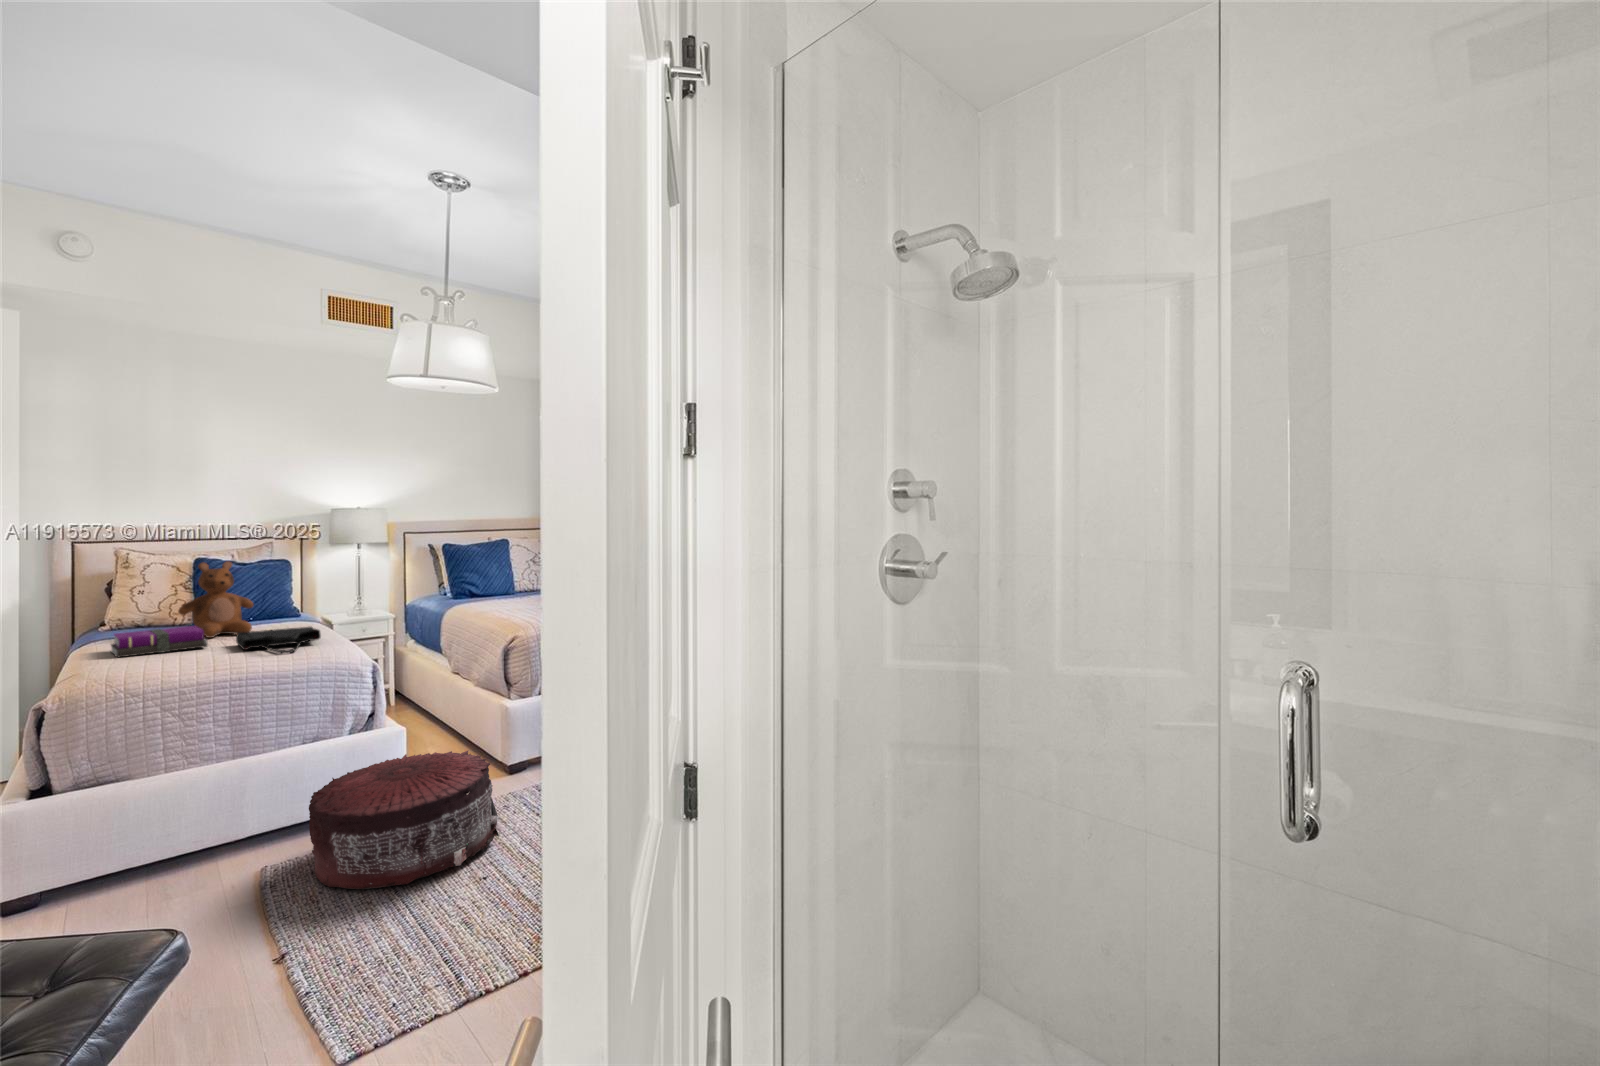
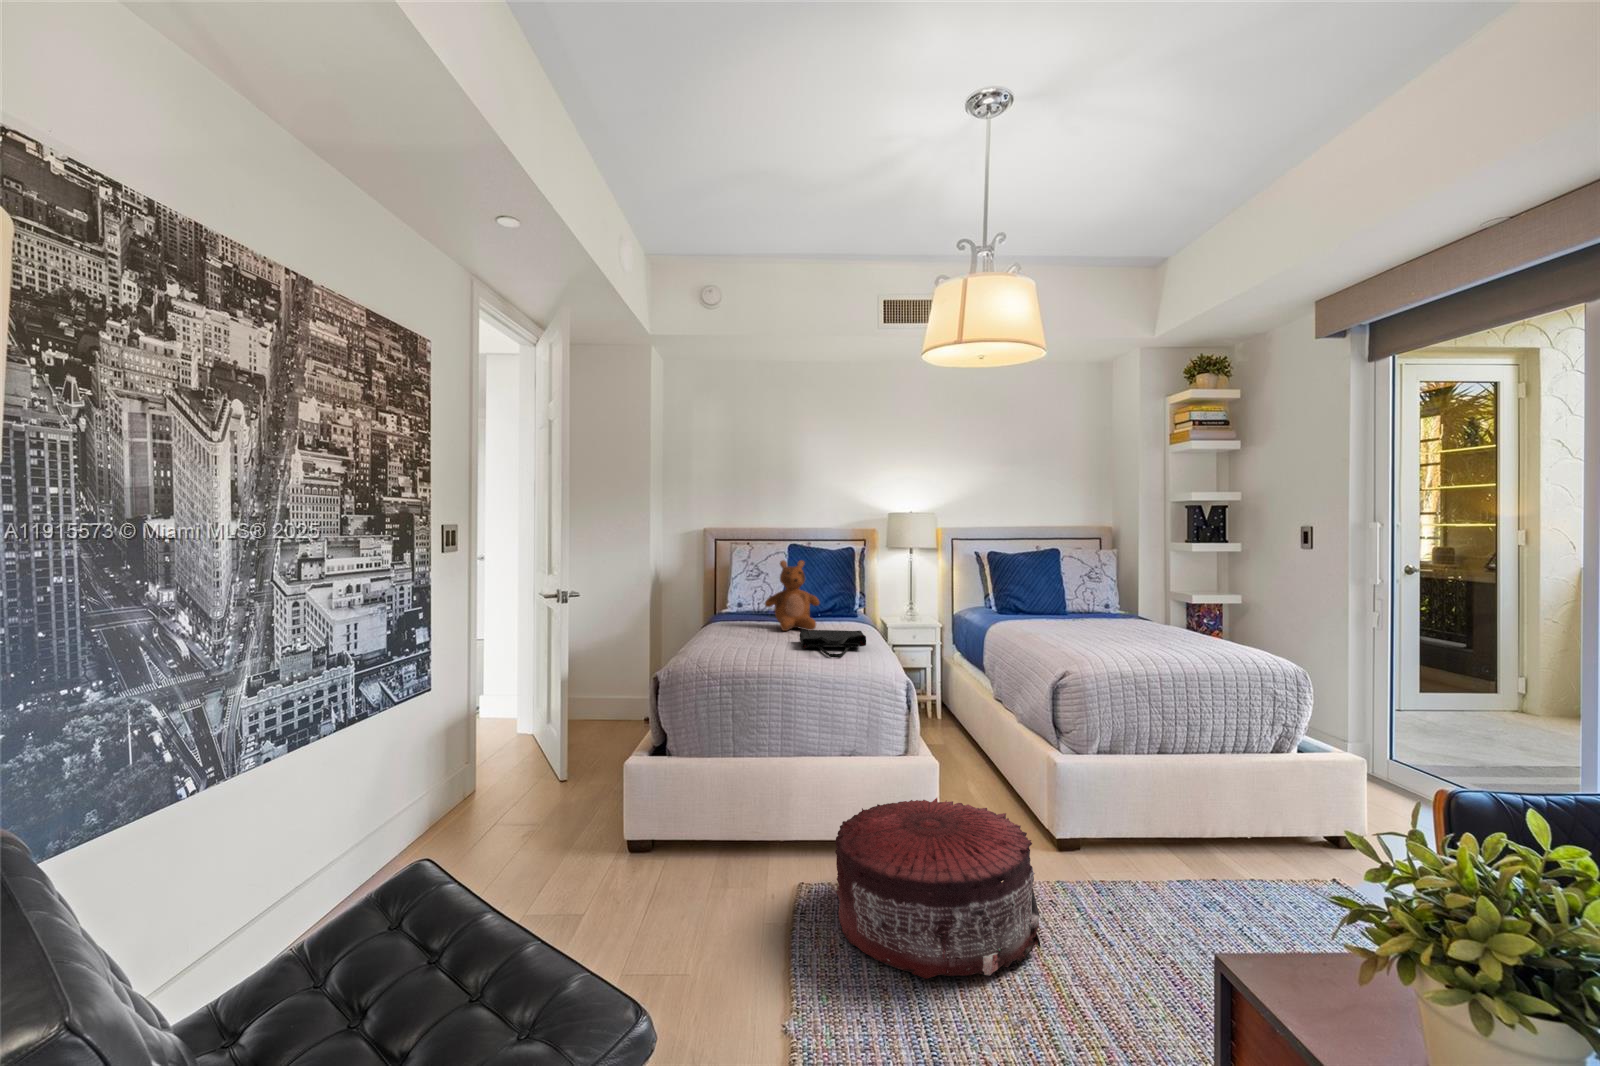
notebook: present [111,626,208,657] -> none [716,619,778,642]

